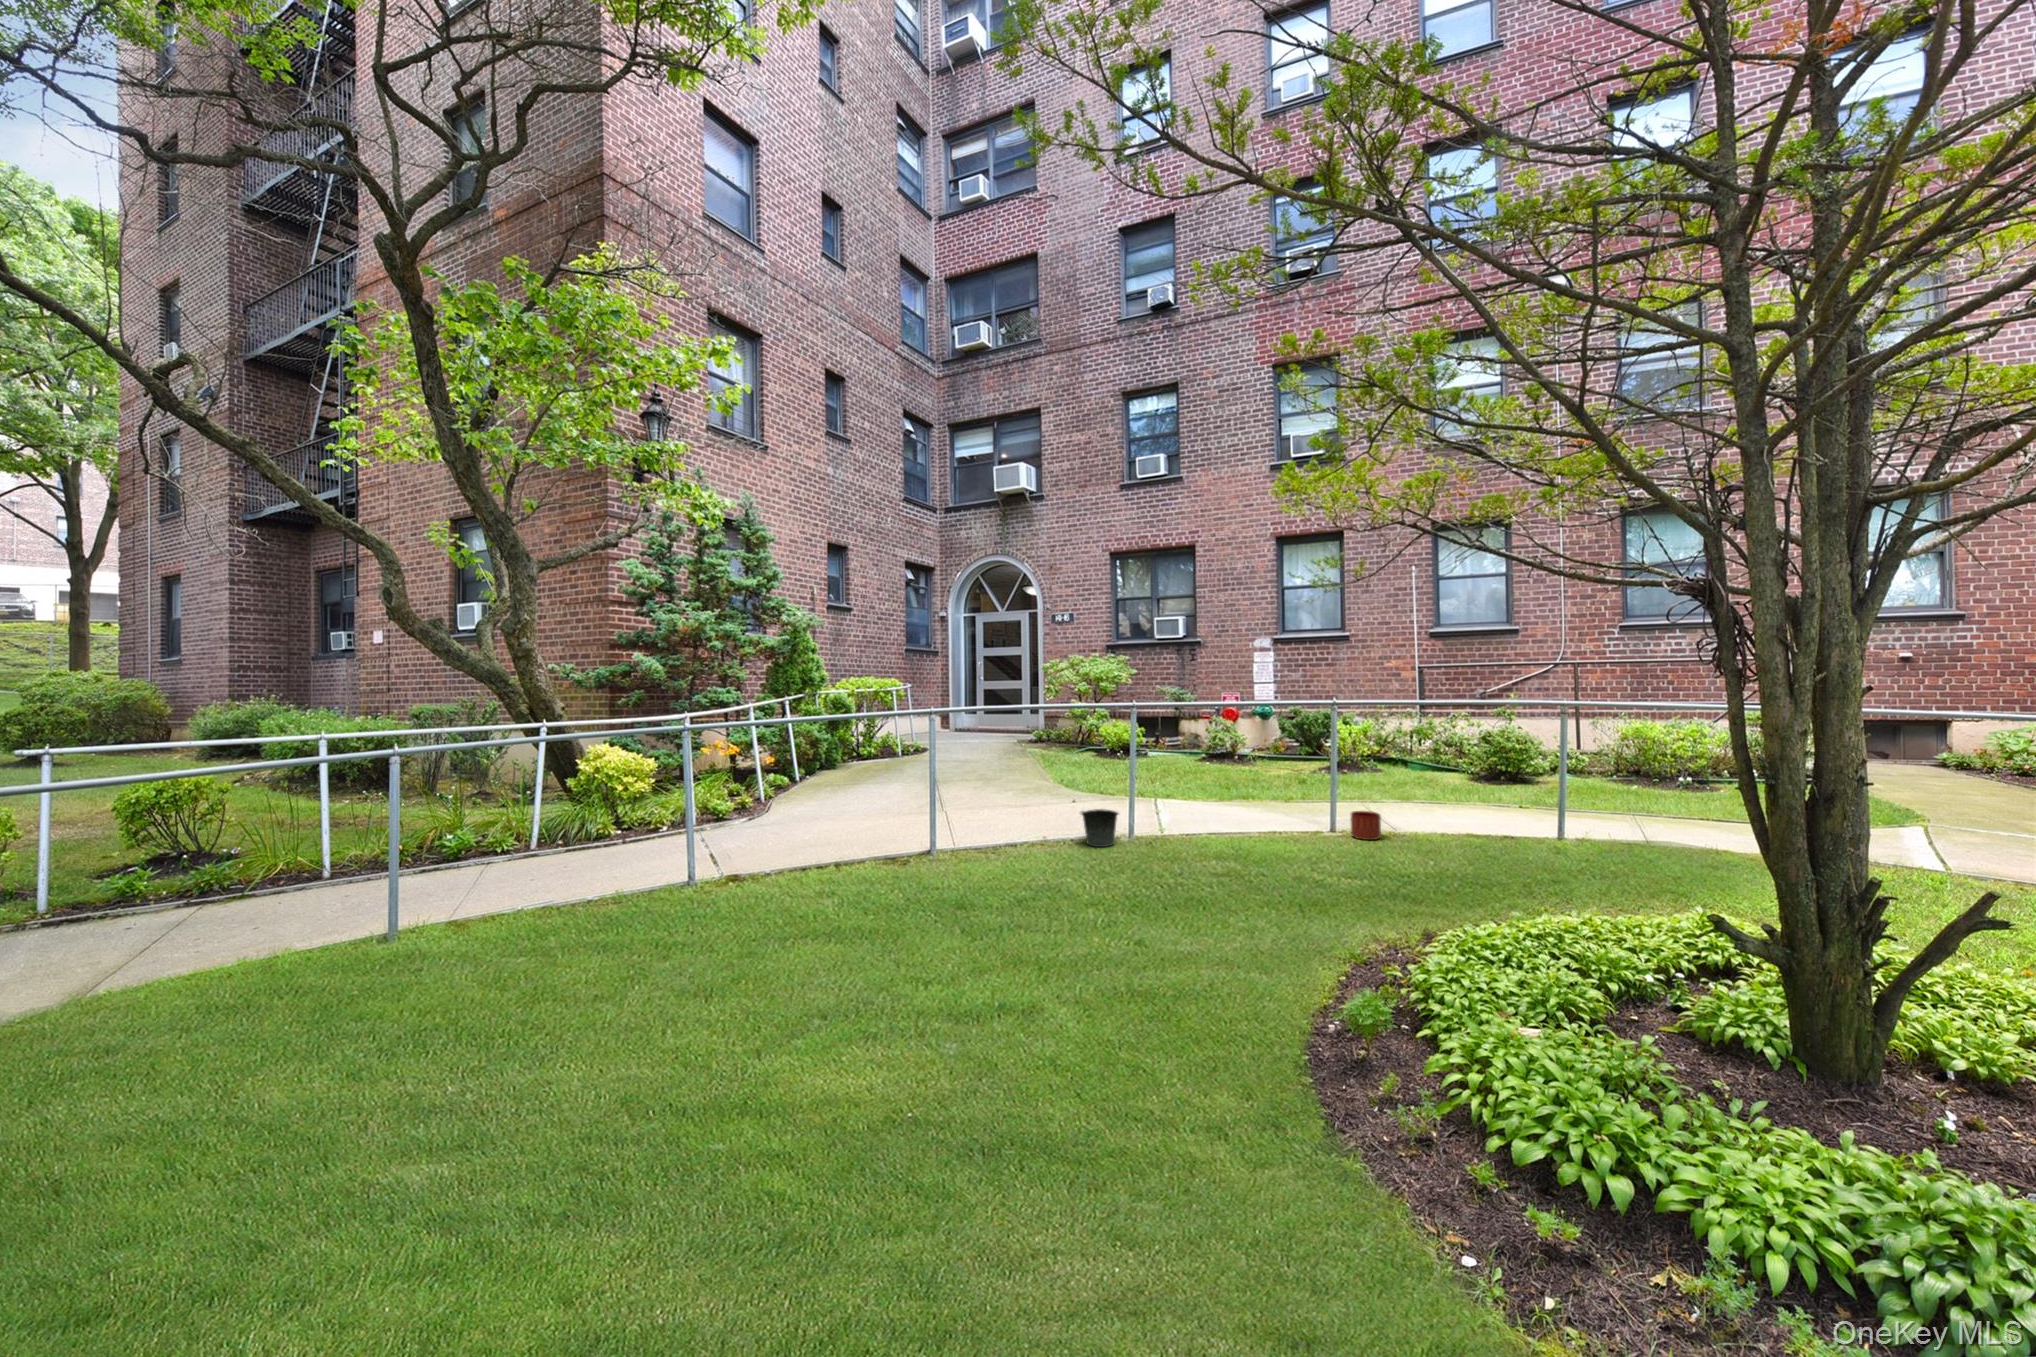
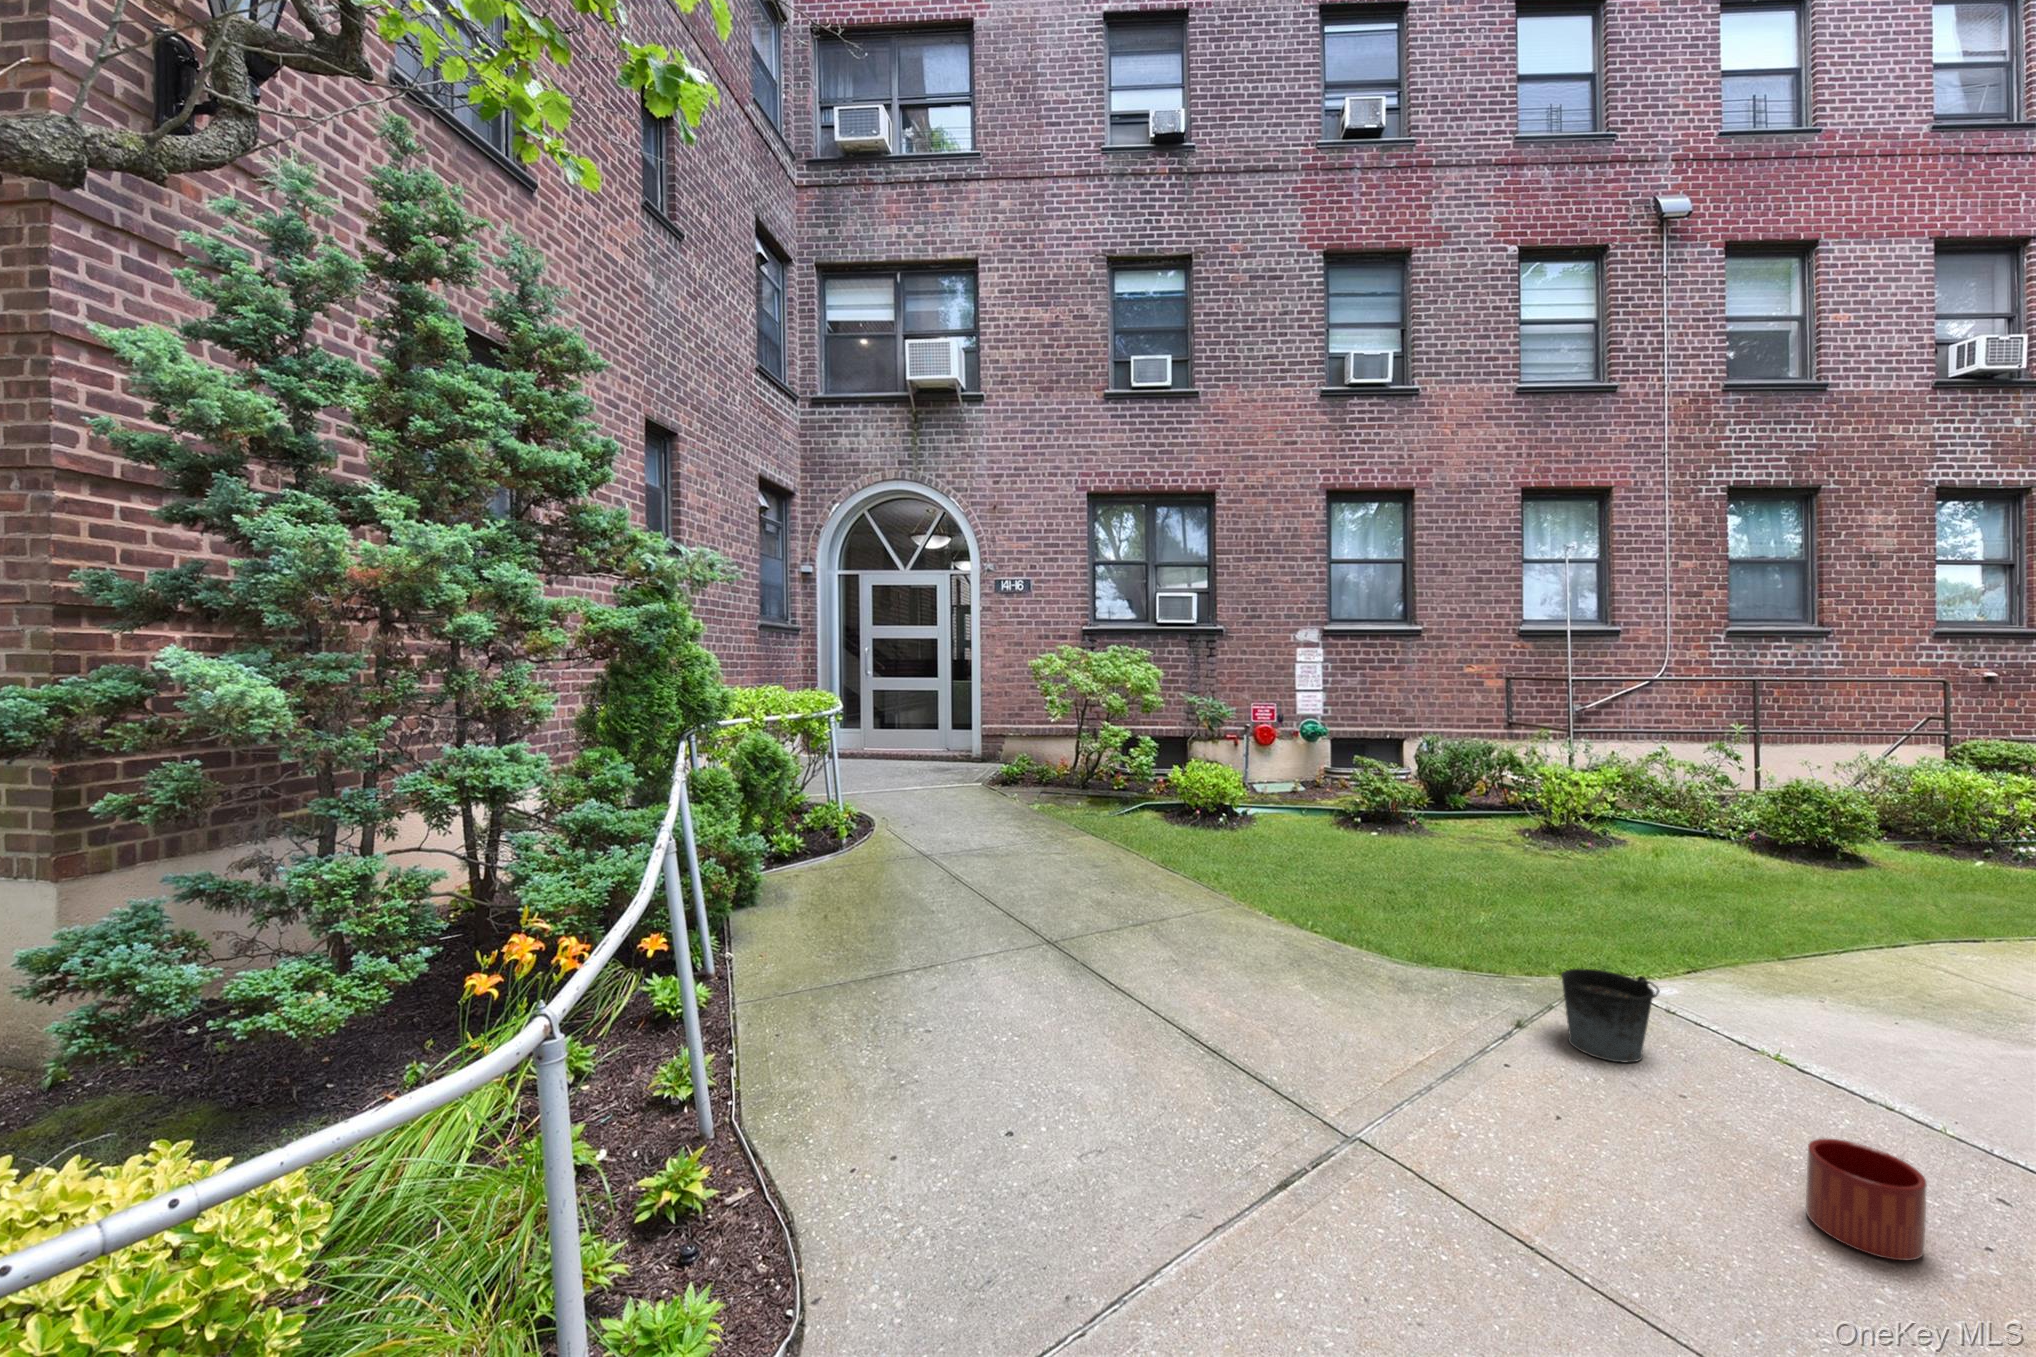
planter: present [1351,811,1381,840] -> present [1806,1139,1927,1260]

